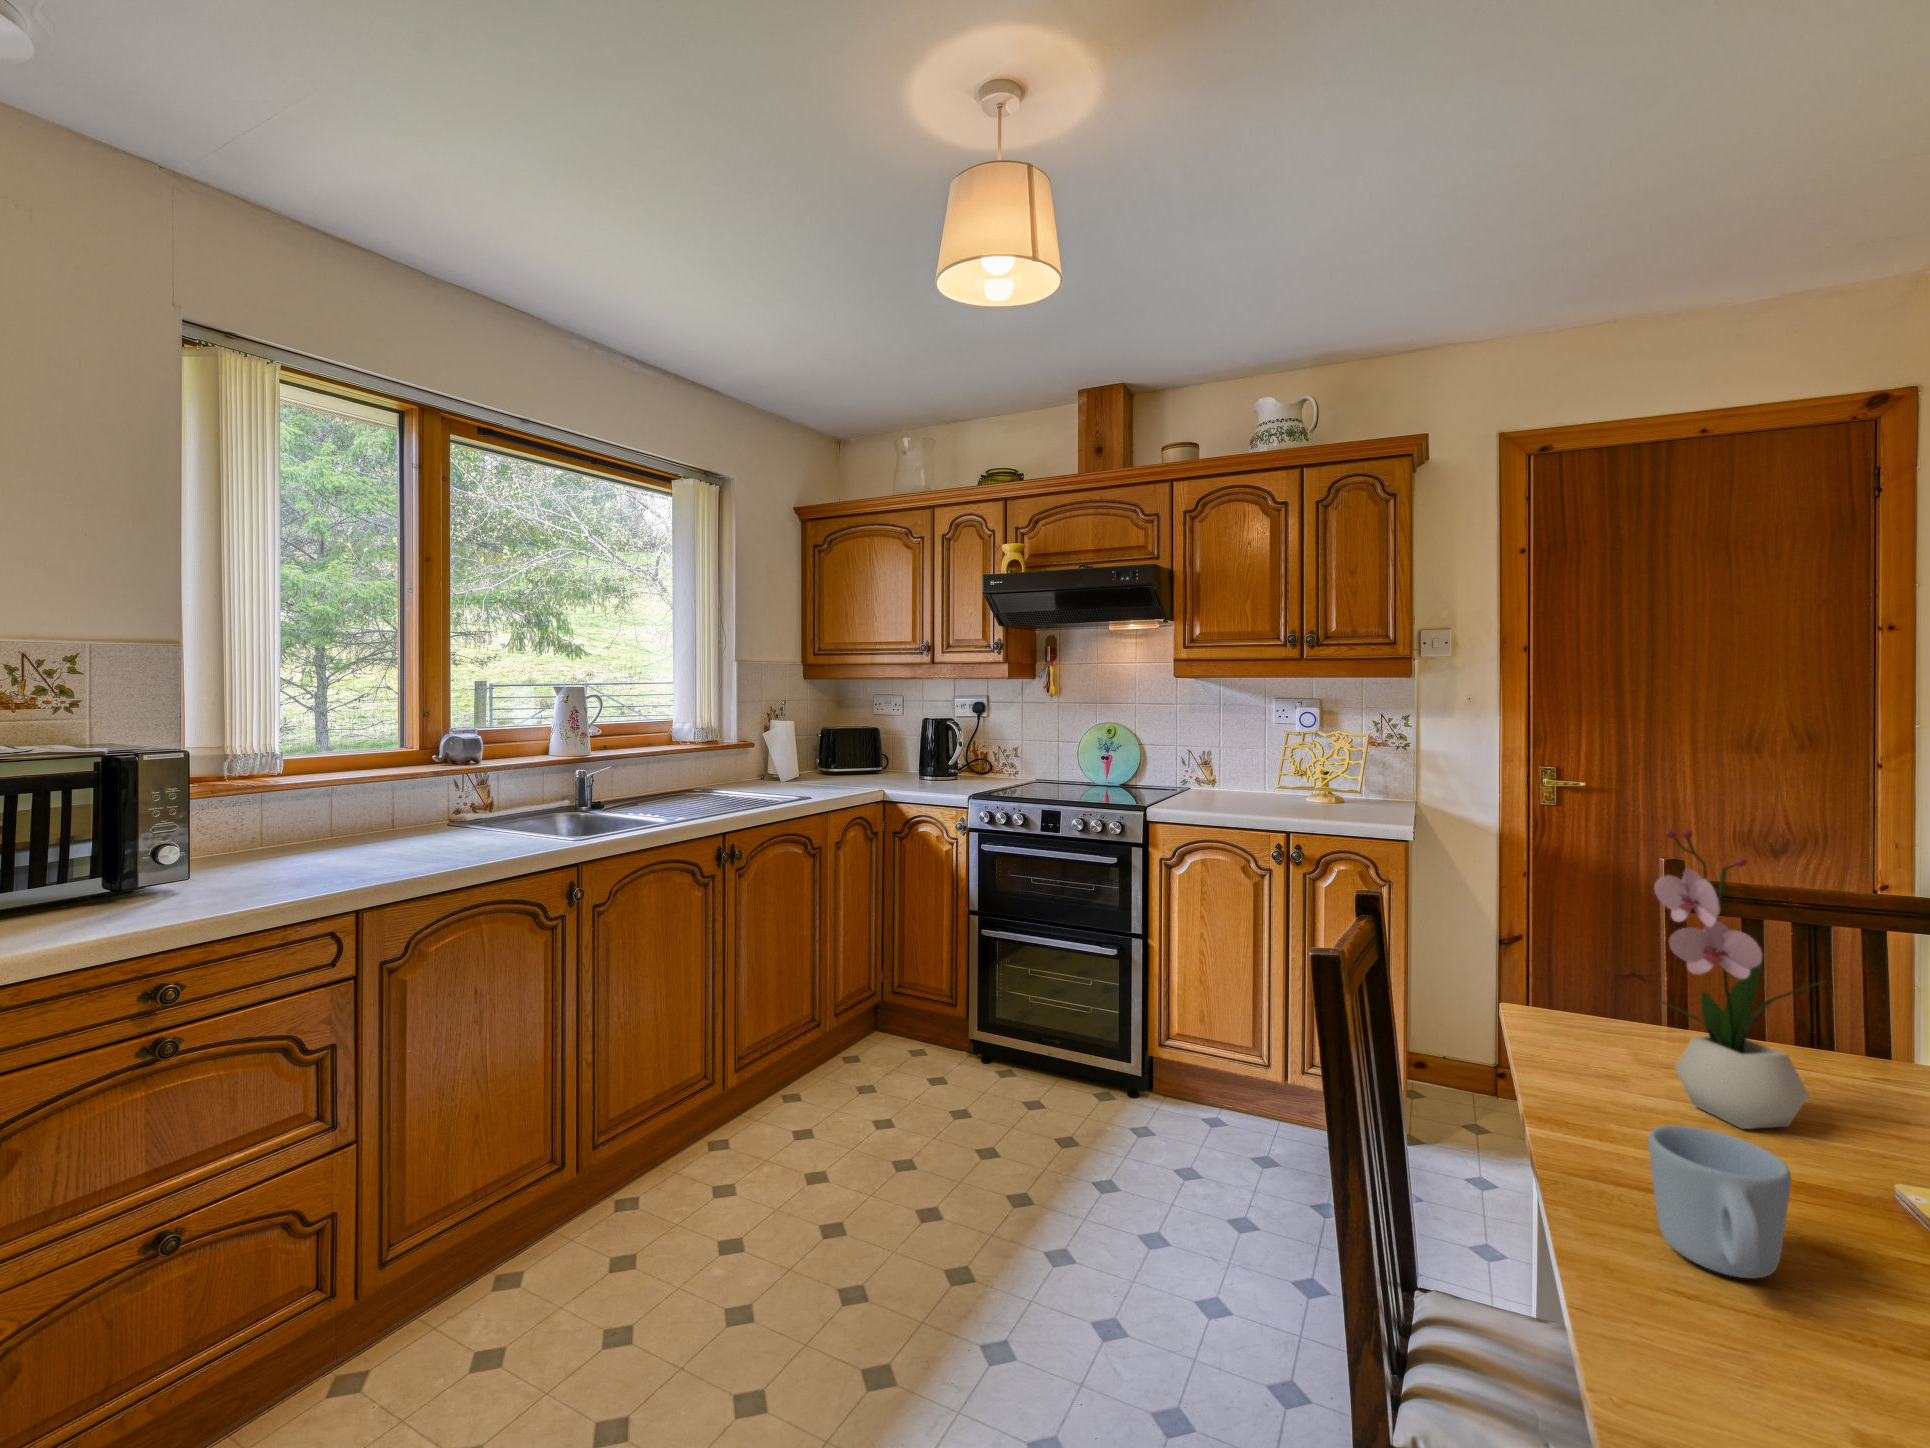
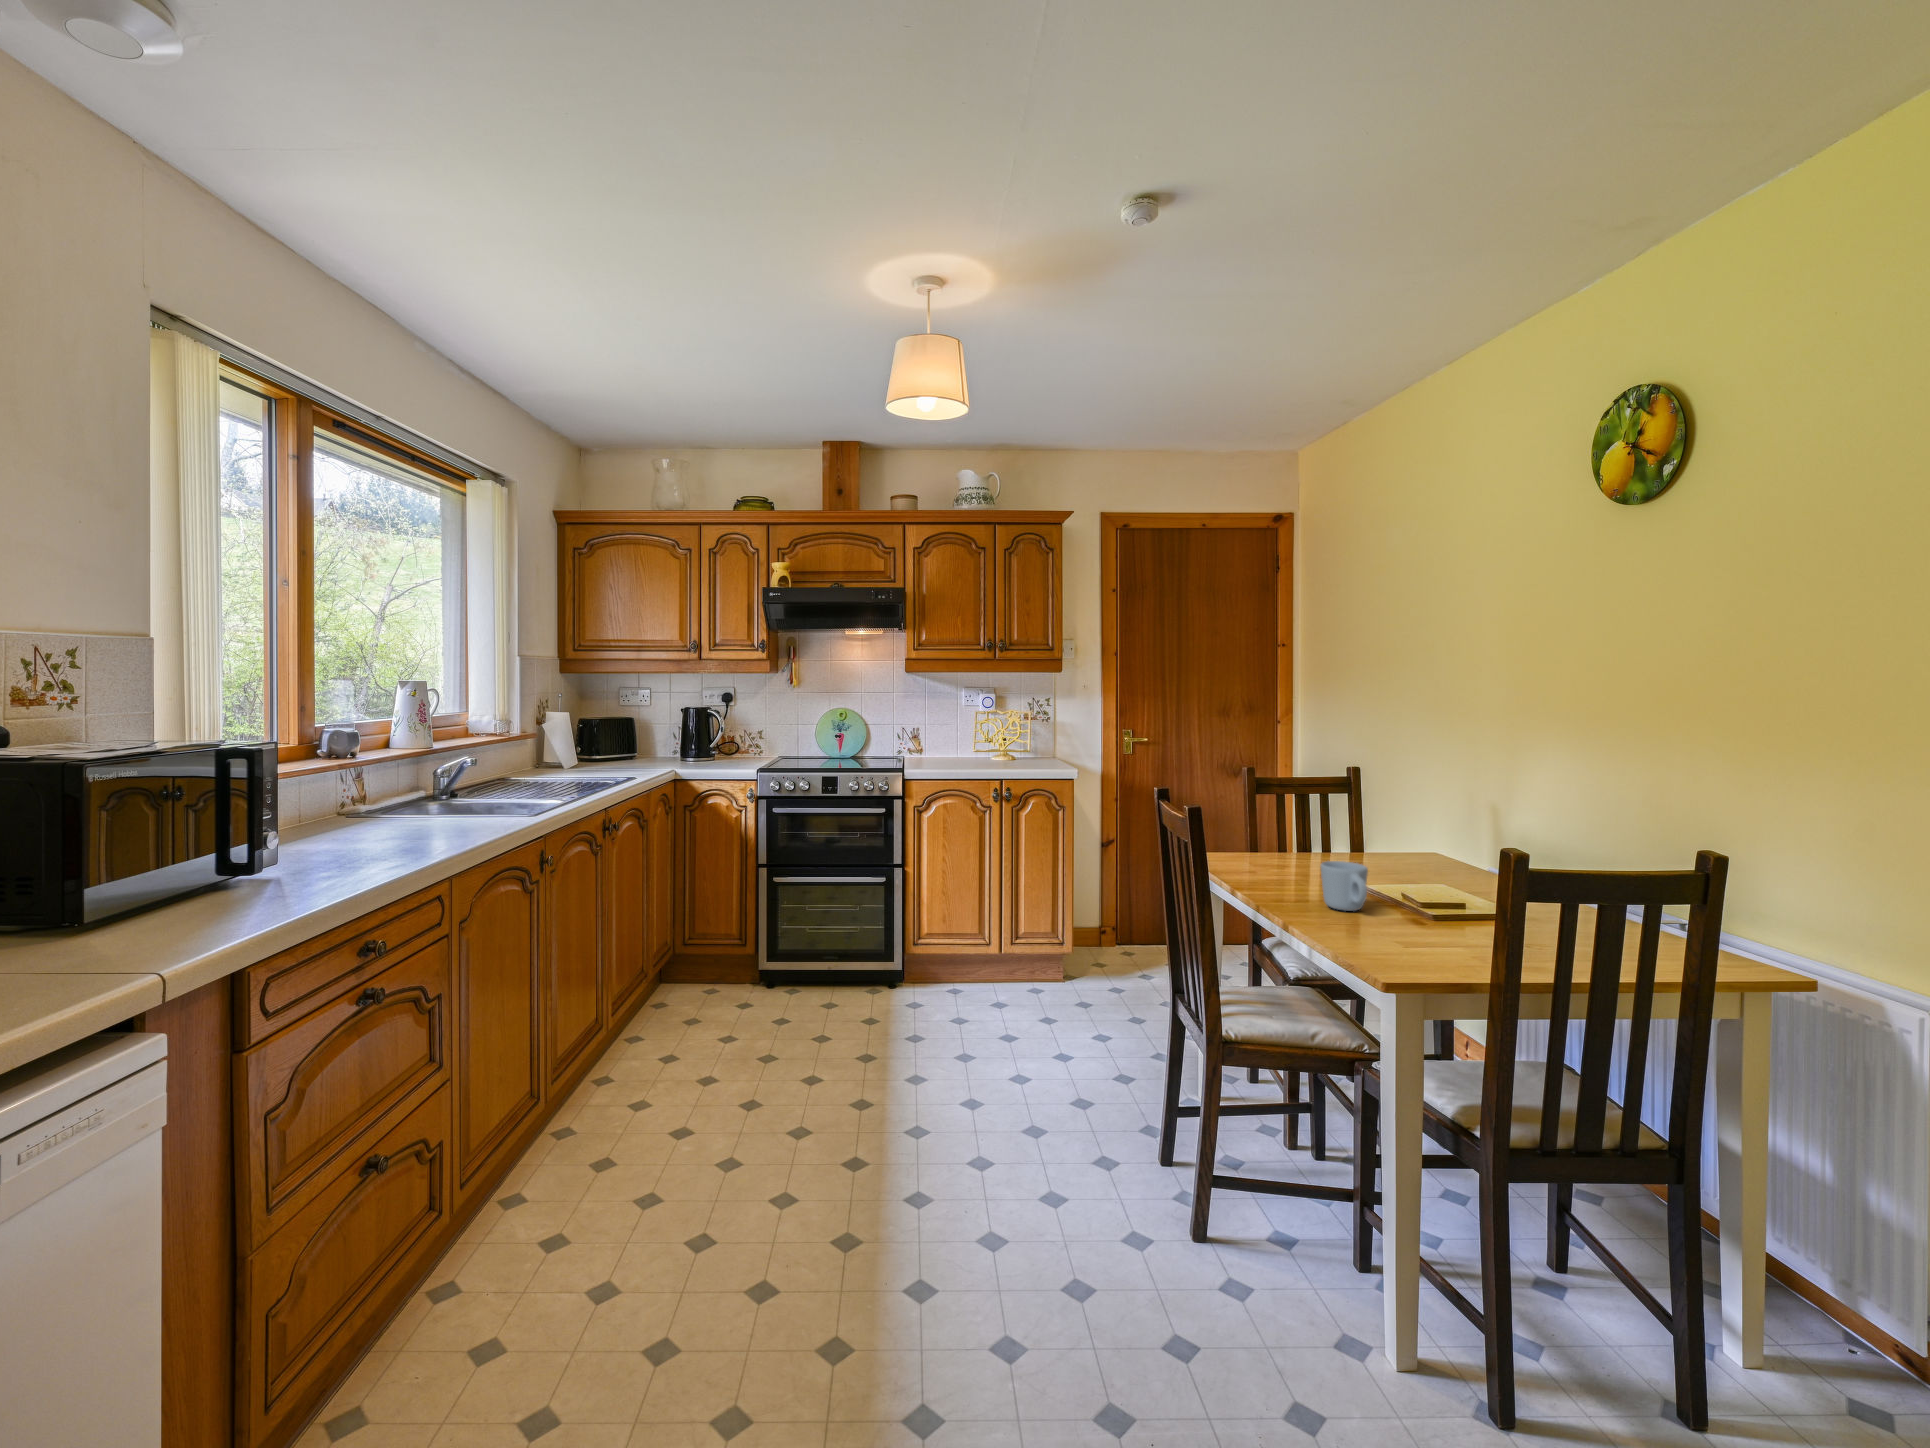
flower arrangement: present [1654,829,1825,1129] -> none [1282,745,1340,875]

